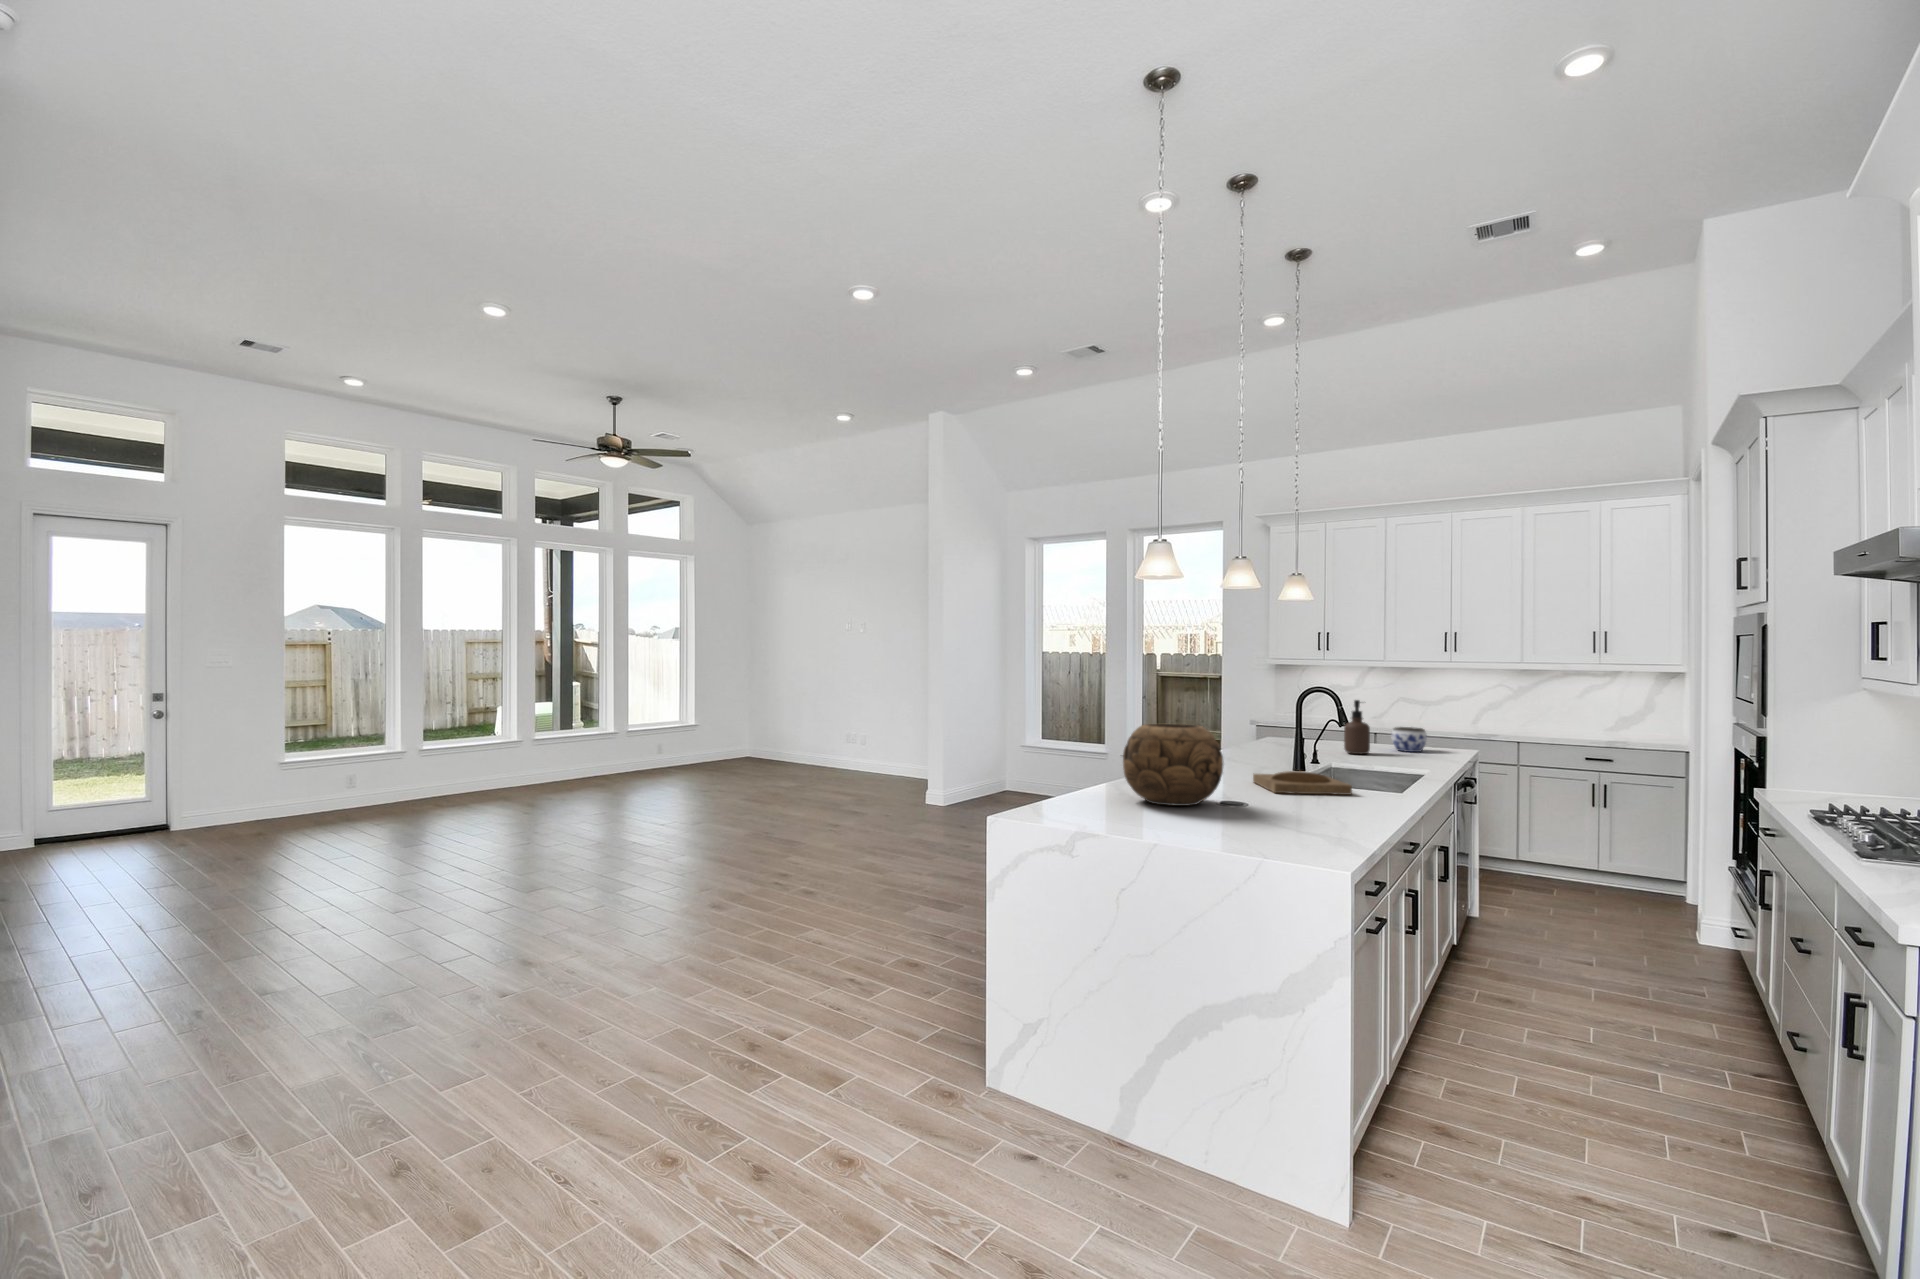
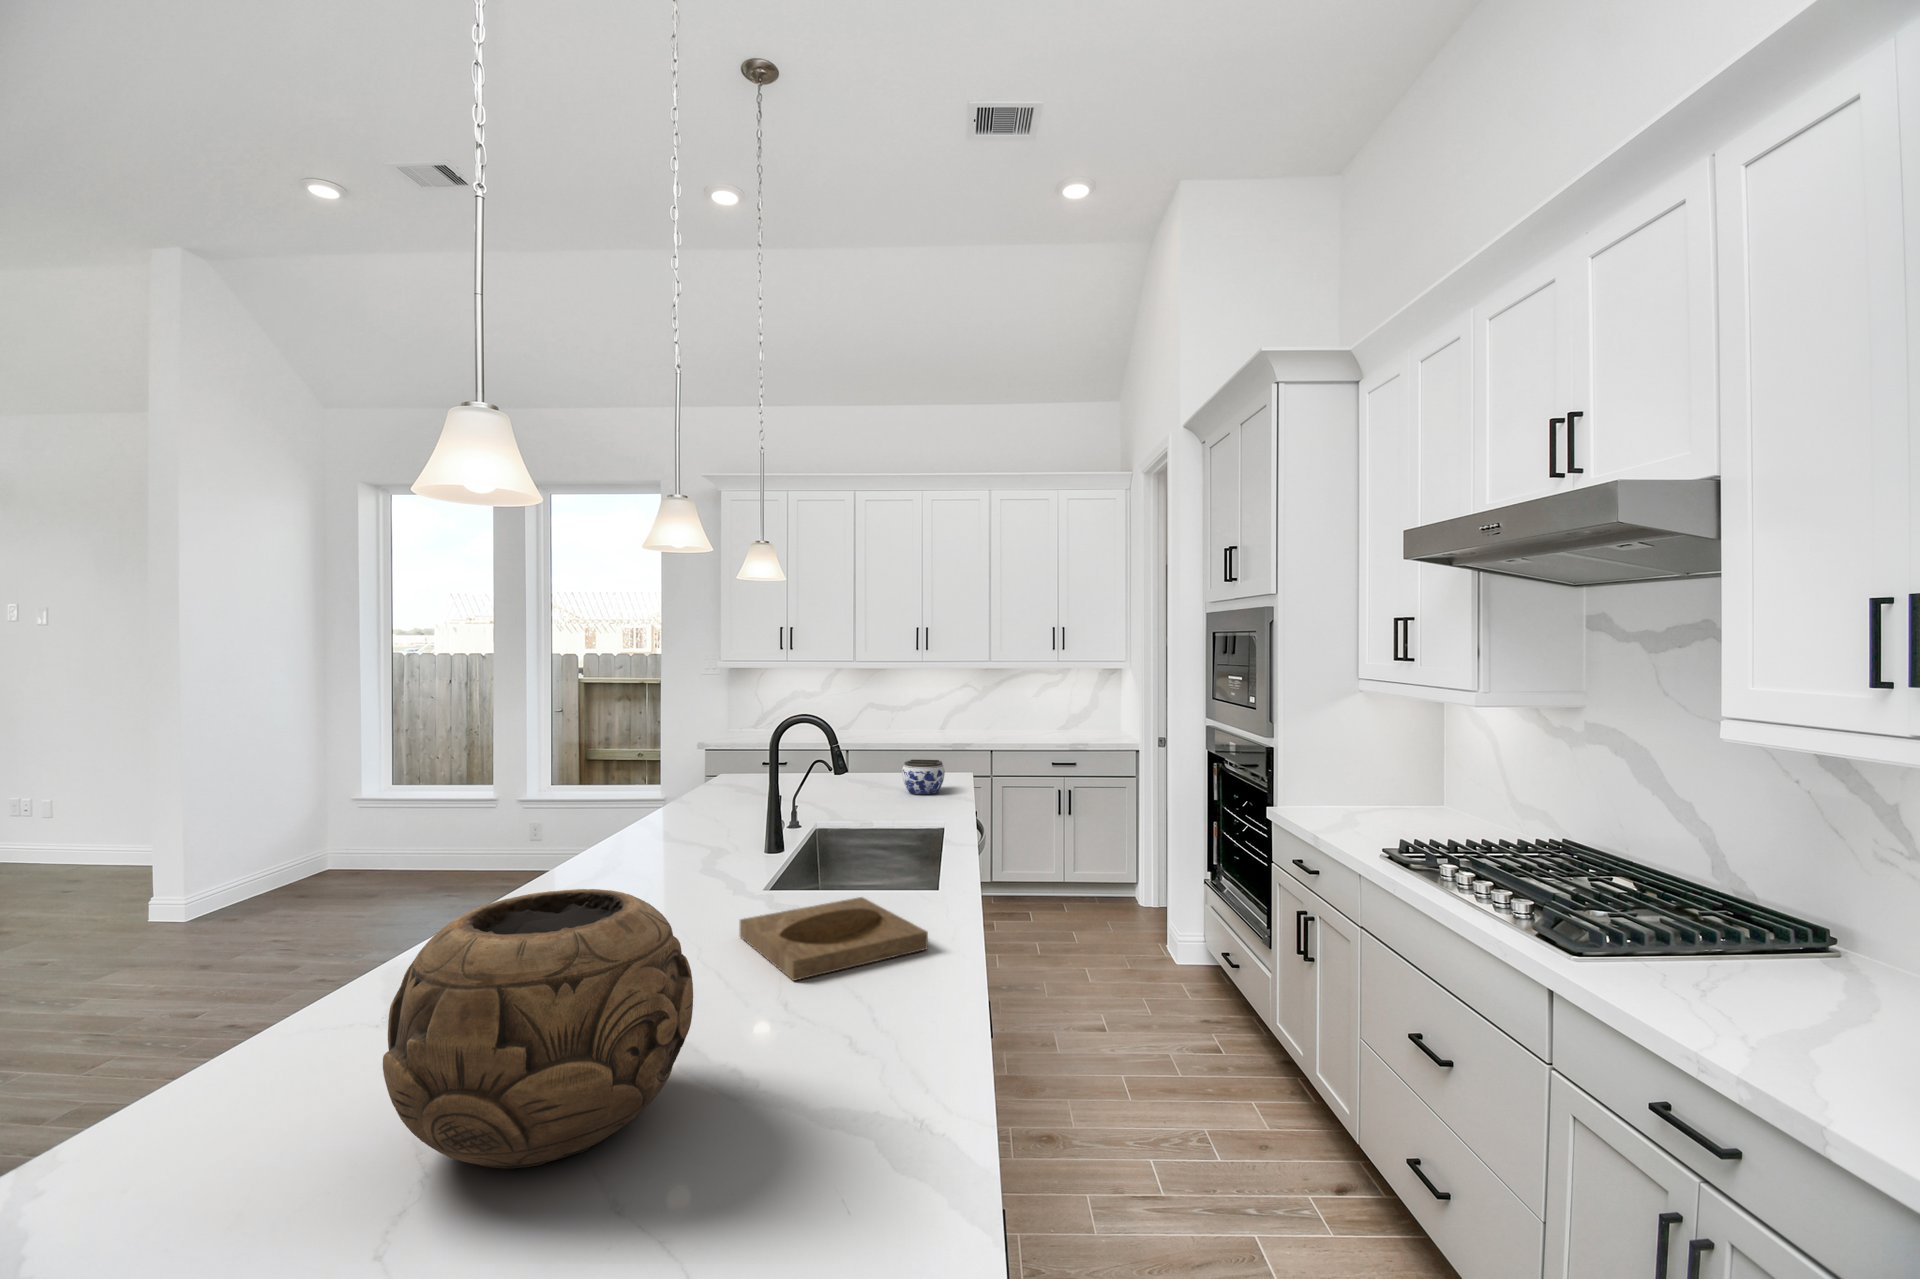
soap dispenser: present [1344,700,1370,754] -> none [849,730,882,809]

